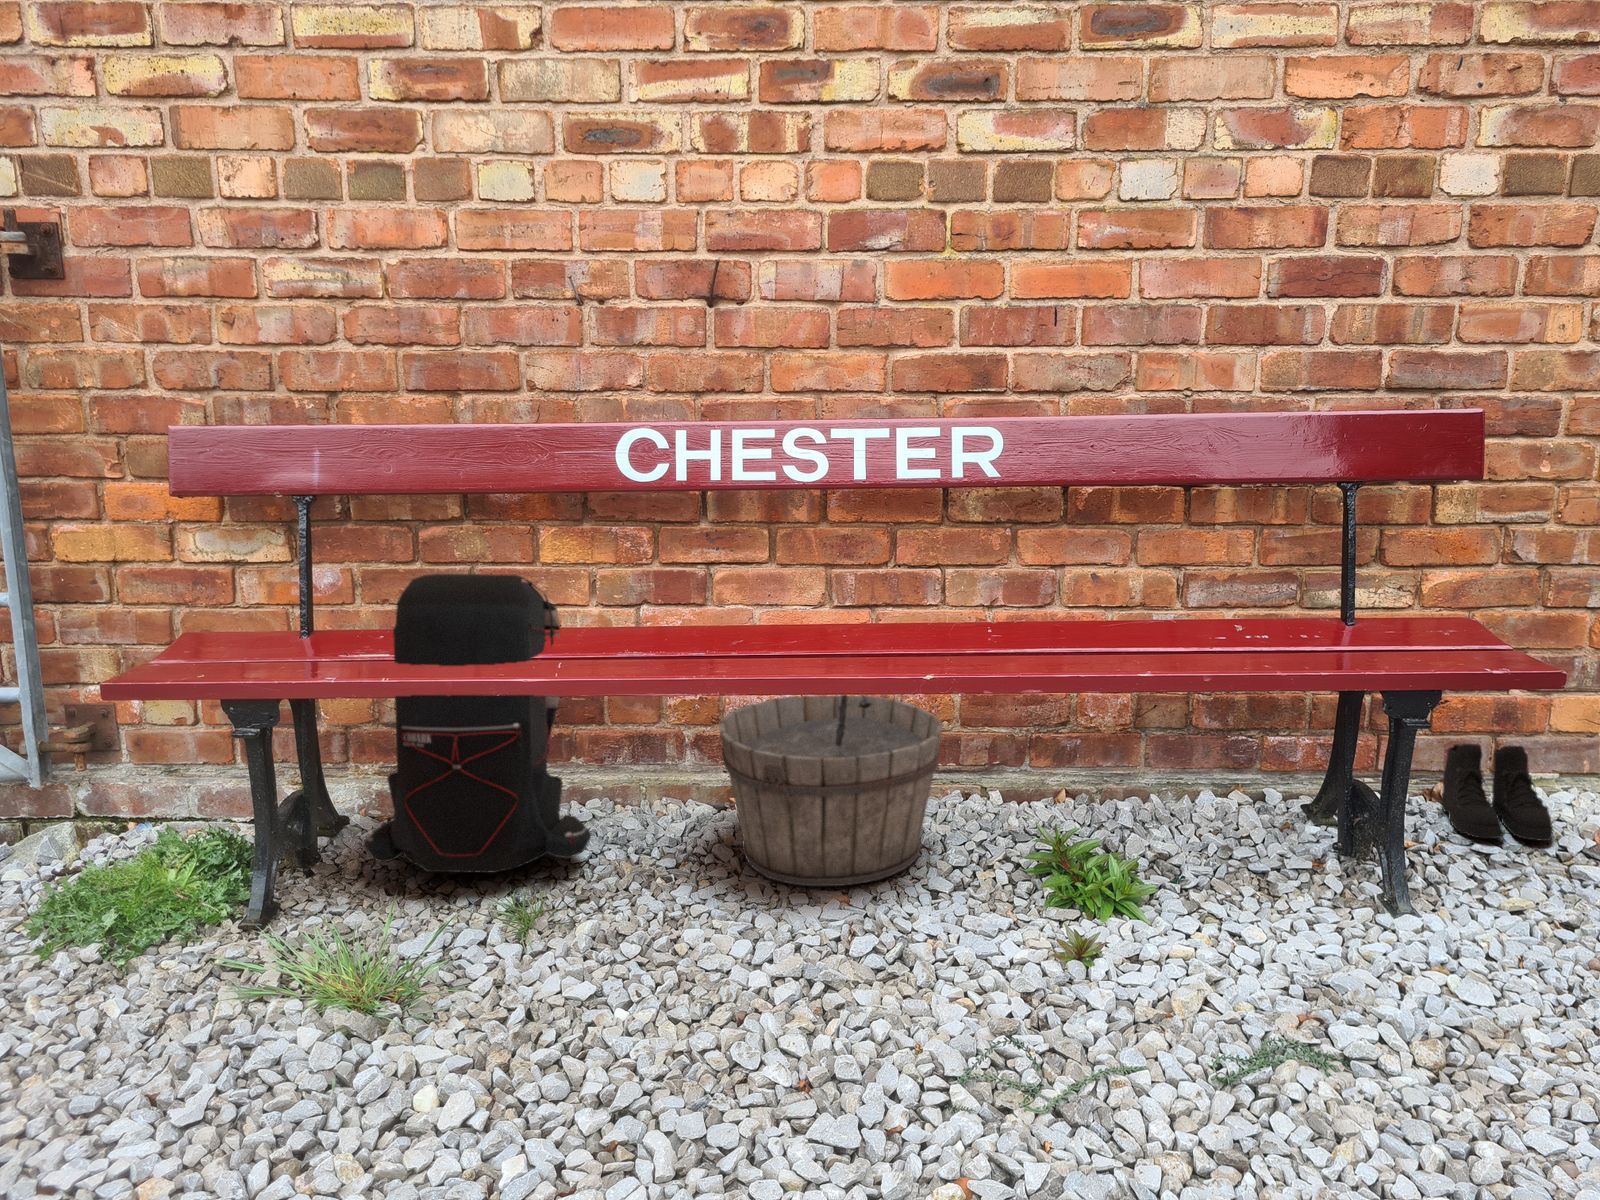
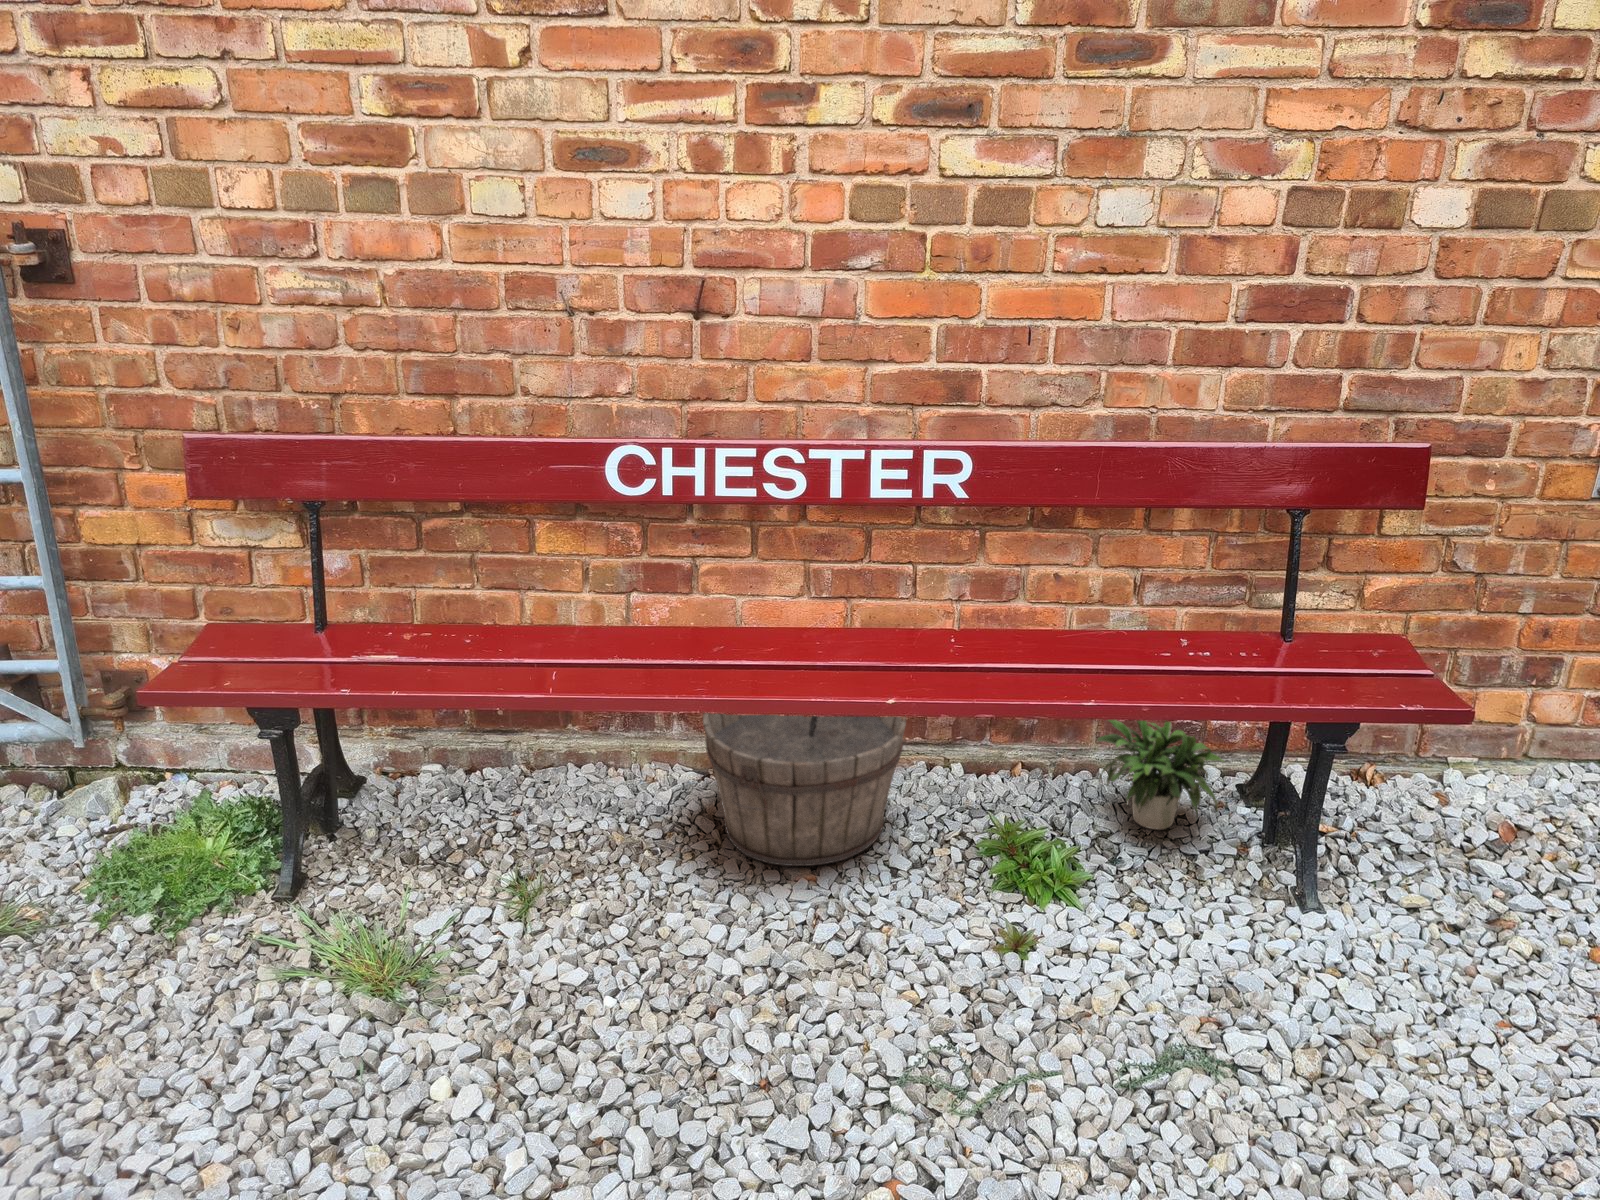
backpack: present [363,574,591,873] -> none [383,578,588,847]
potted plant: none [1121,713,1294,848] -> present [1070,720,1223,830]
boots: present [1441,744,1553,841] -> none [1358,732,1454,830]

